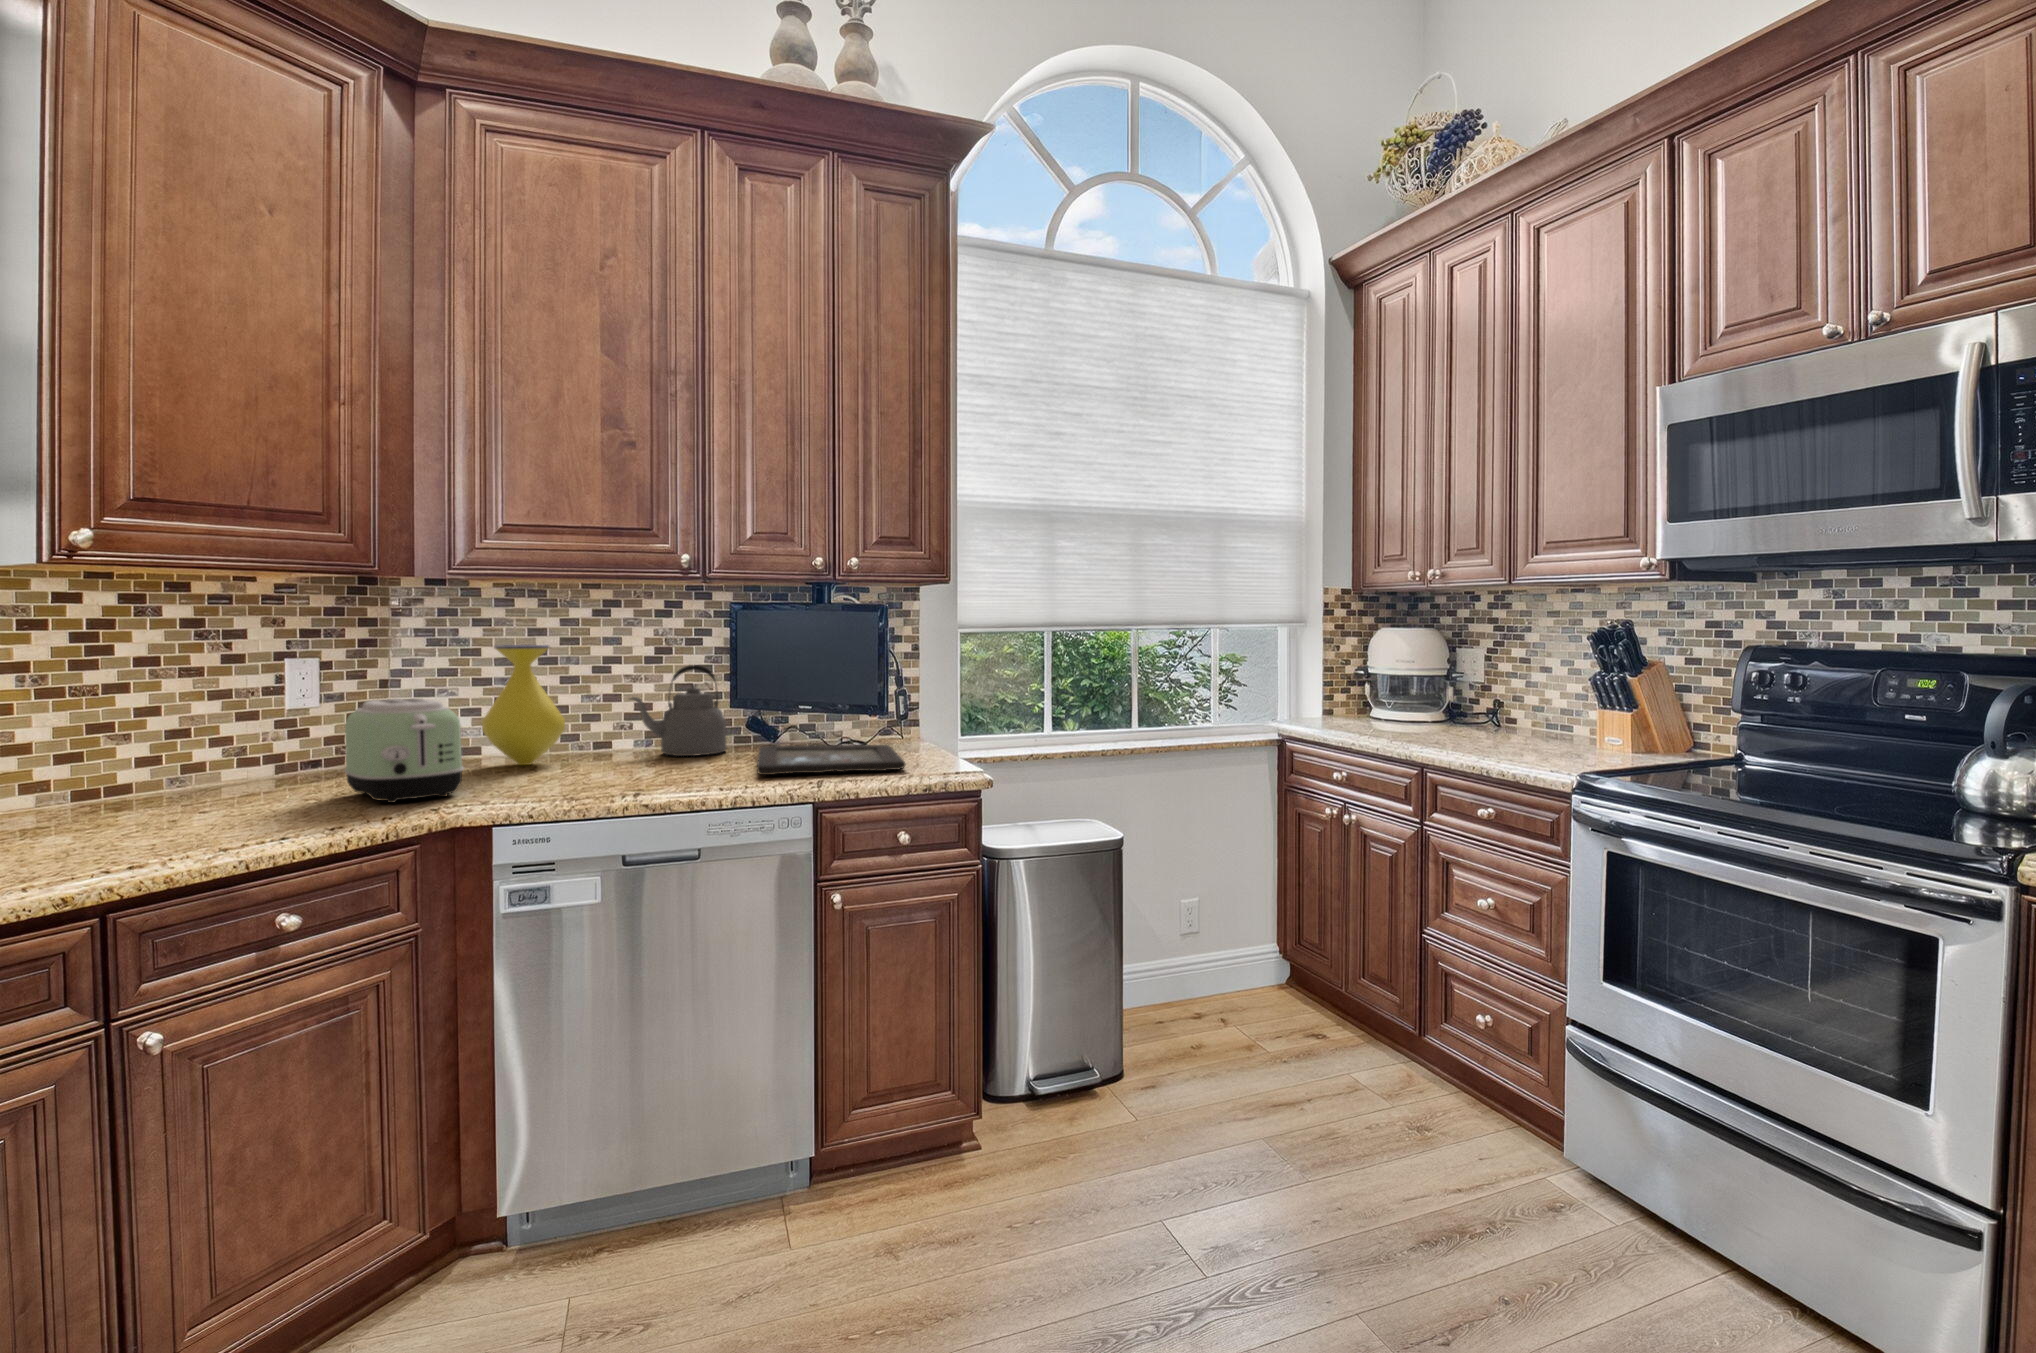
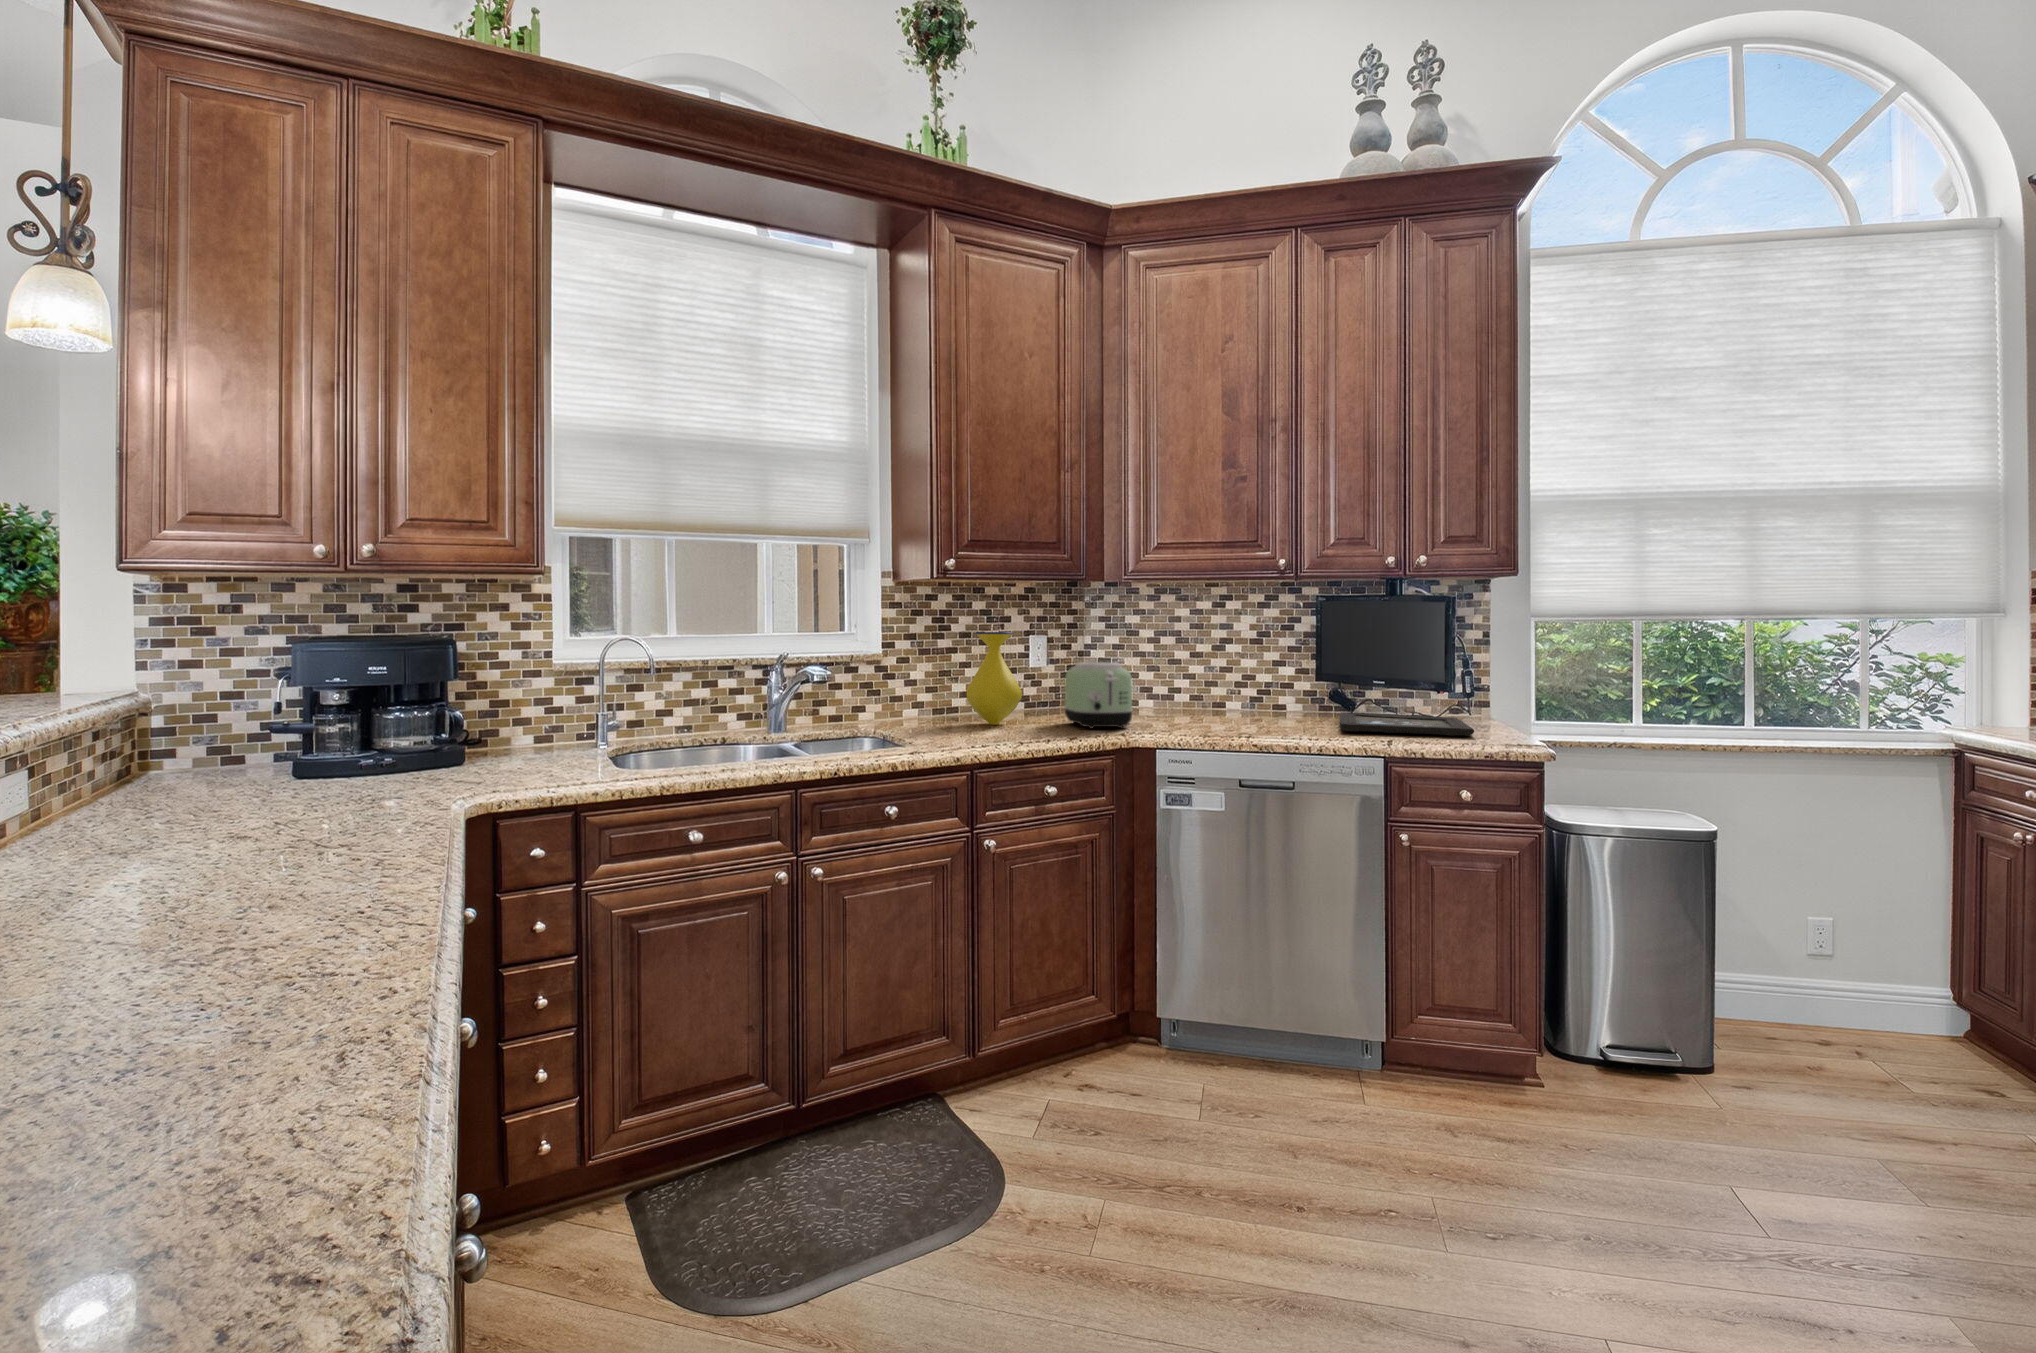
vase: present [482,645,565,765] -> present [967,632,1022,725]
kettle: present [630,665,727,756] -> none [1239,646,1313,716]

